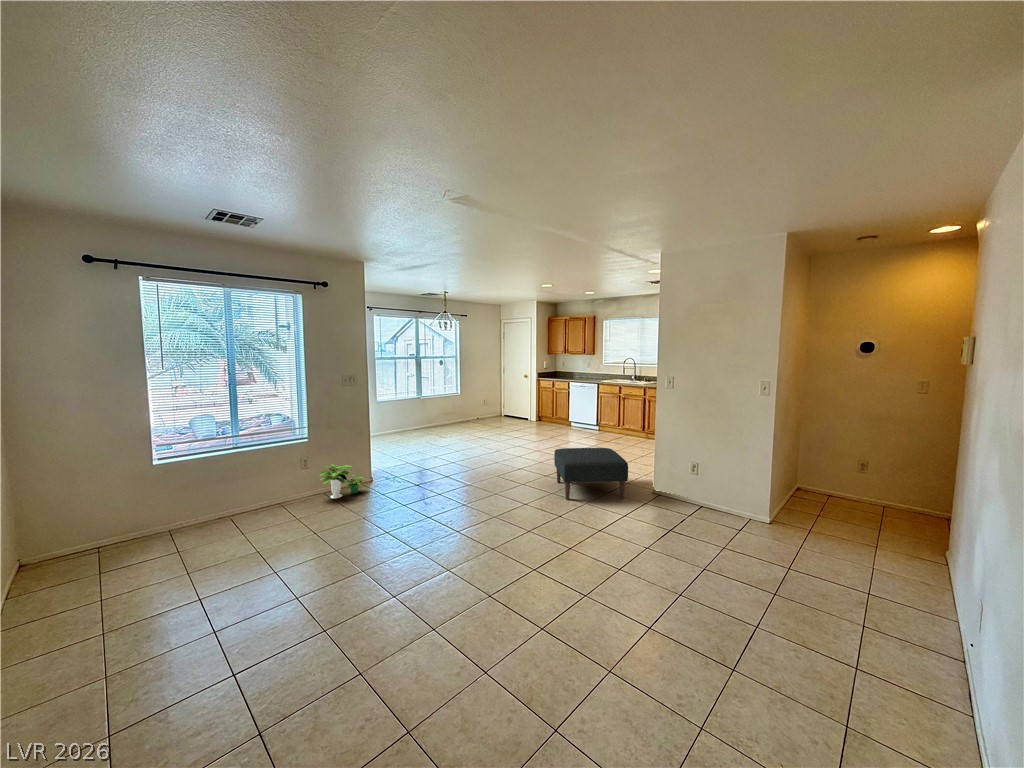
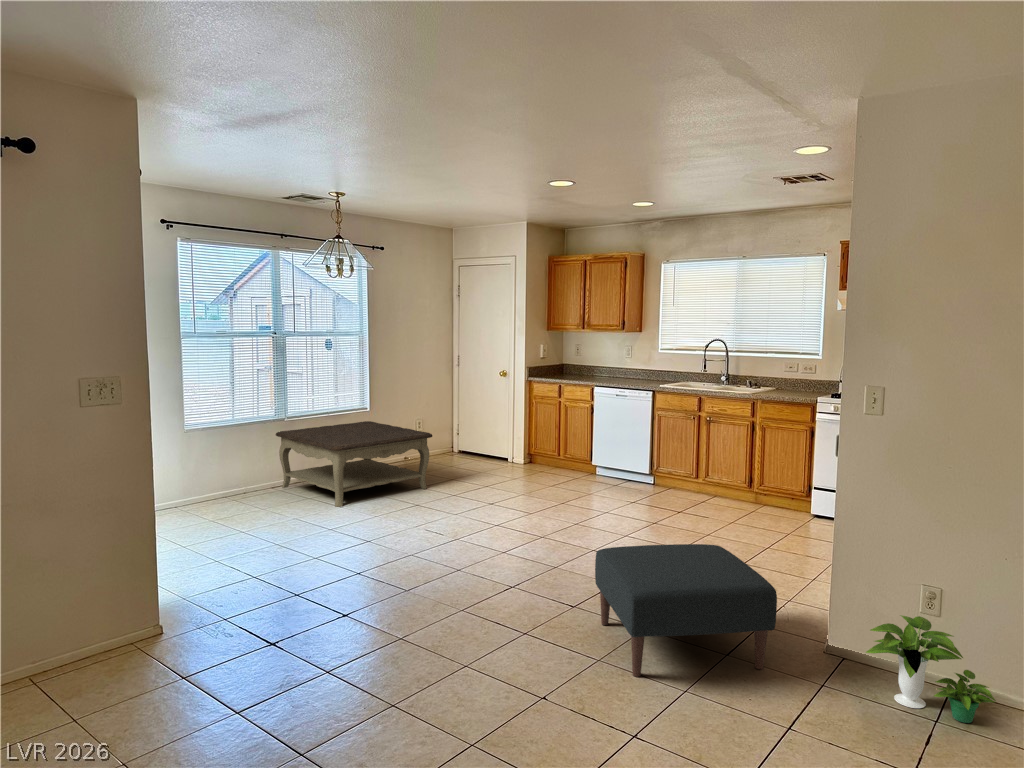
coffee table: none [416,400,490,438] -> present [276,421,432,507]
potted plant: present [319,464,363,498] -> present [866,615,996,723]

